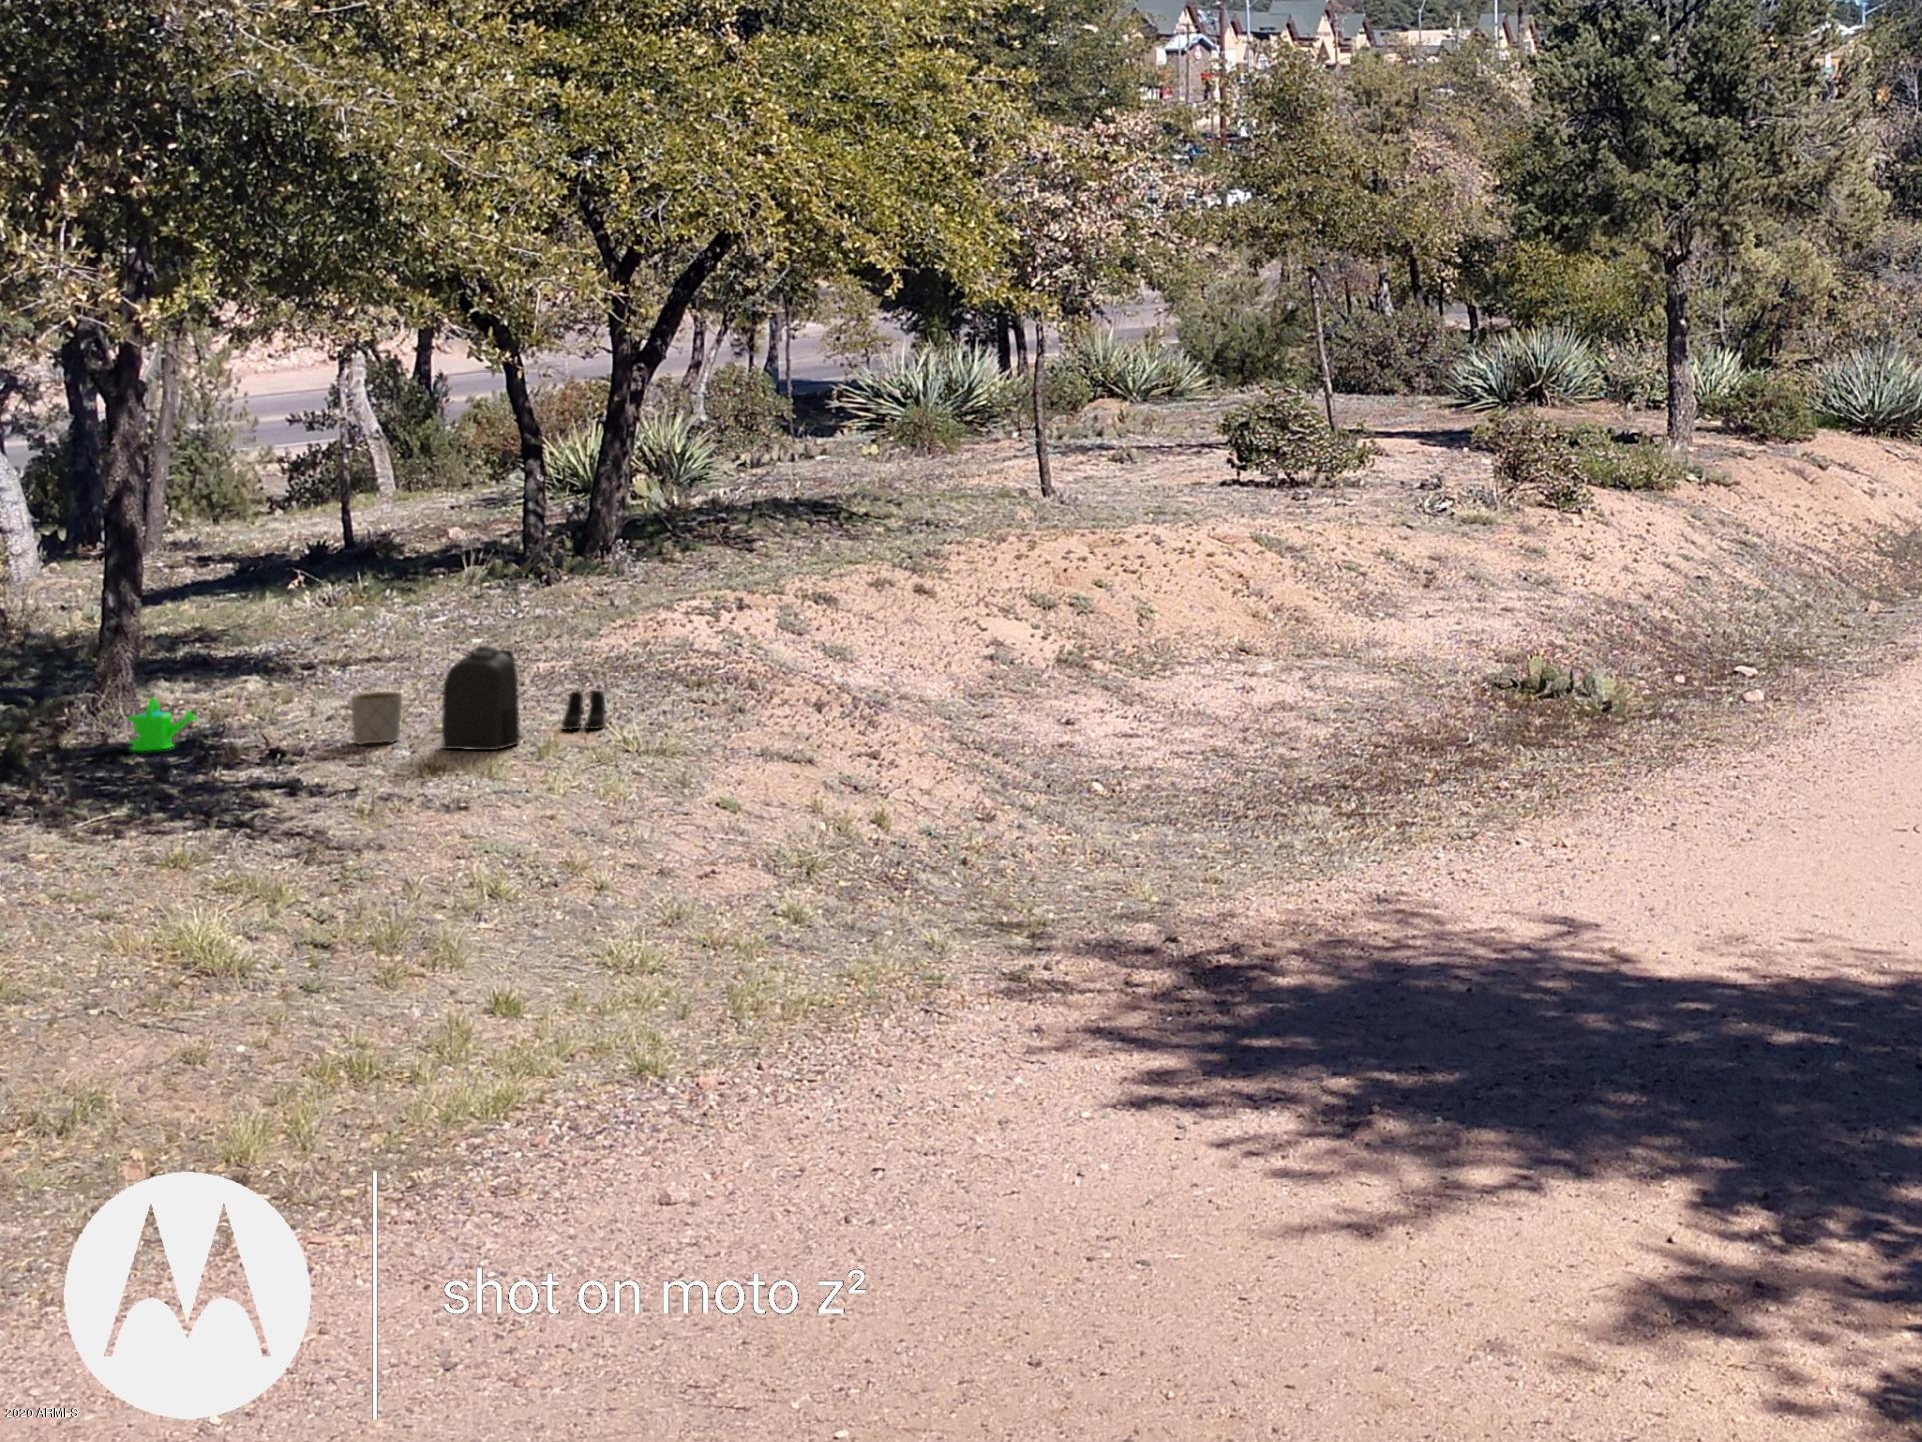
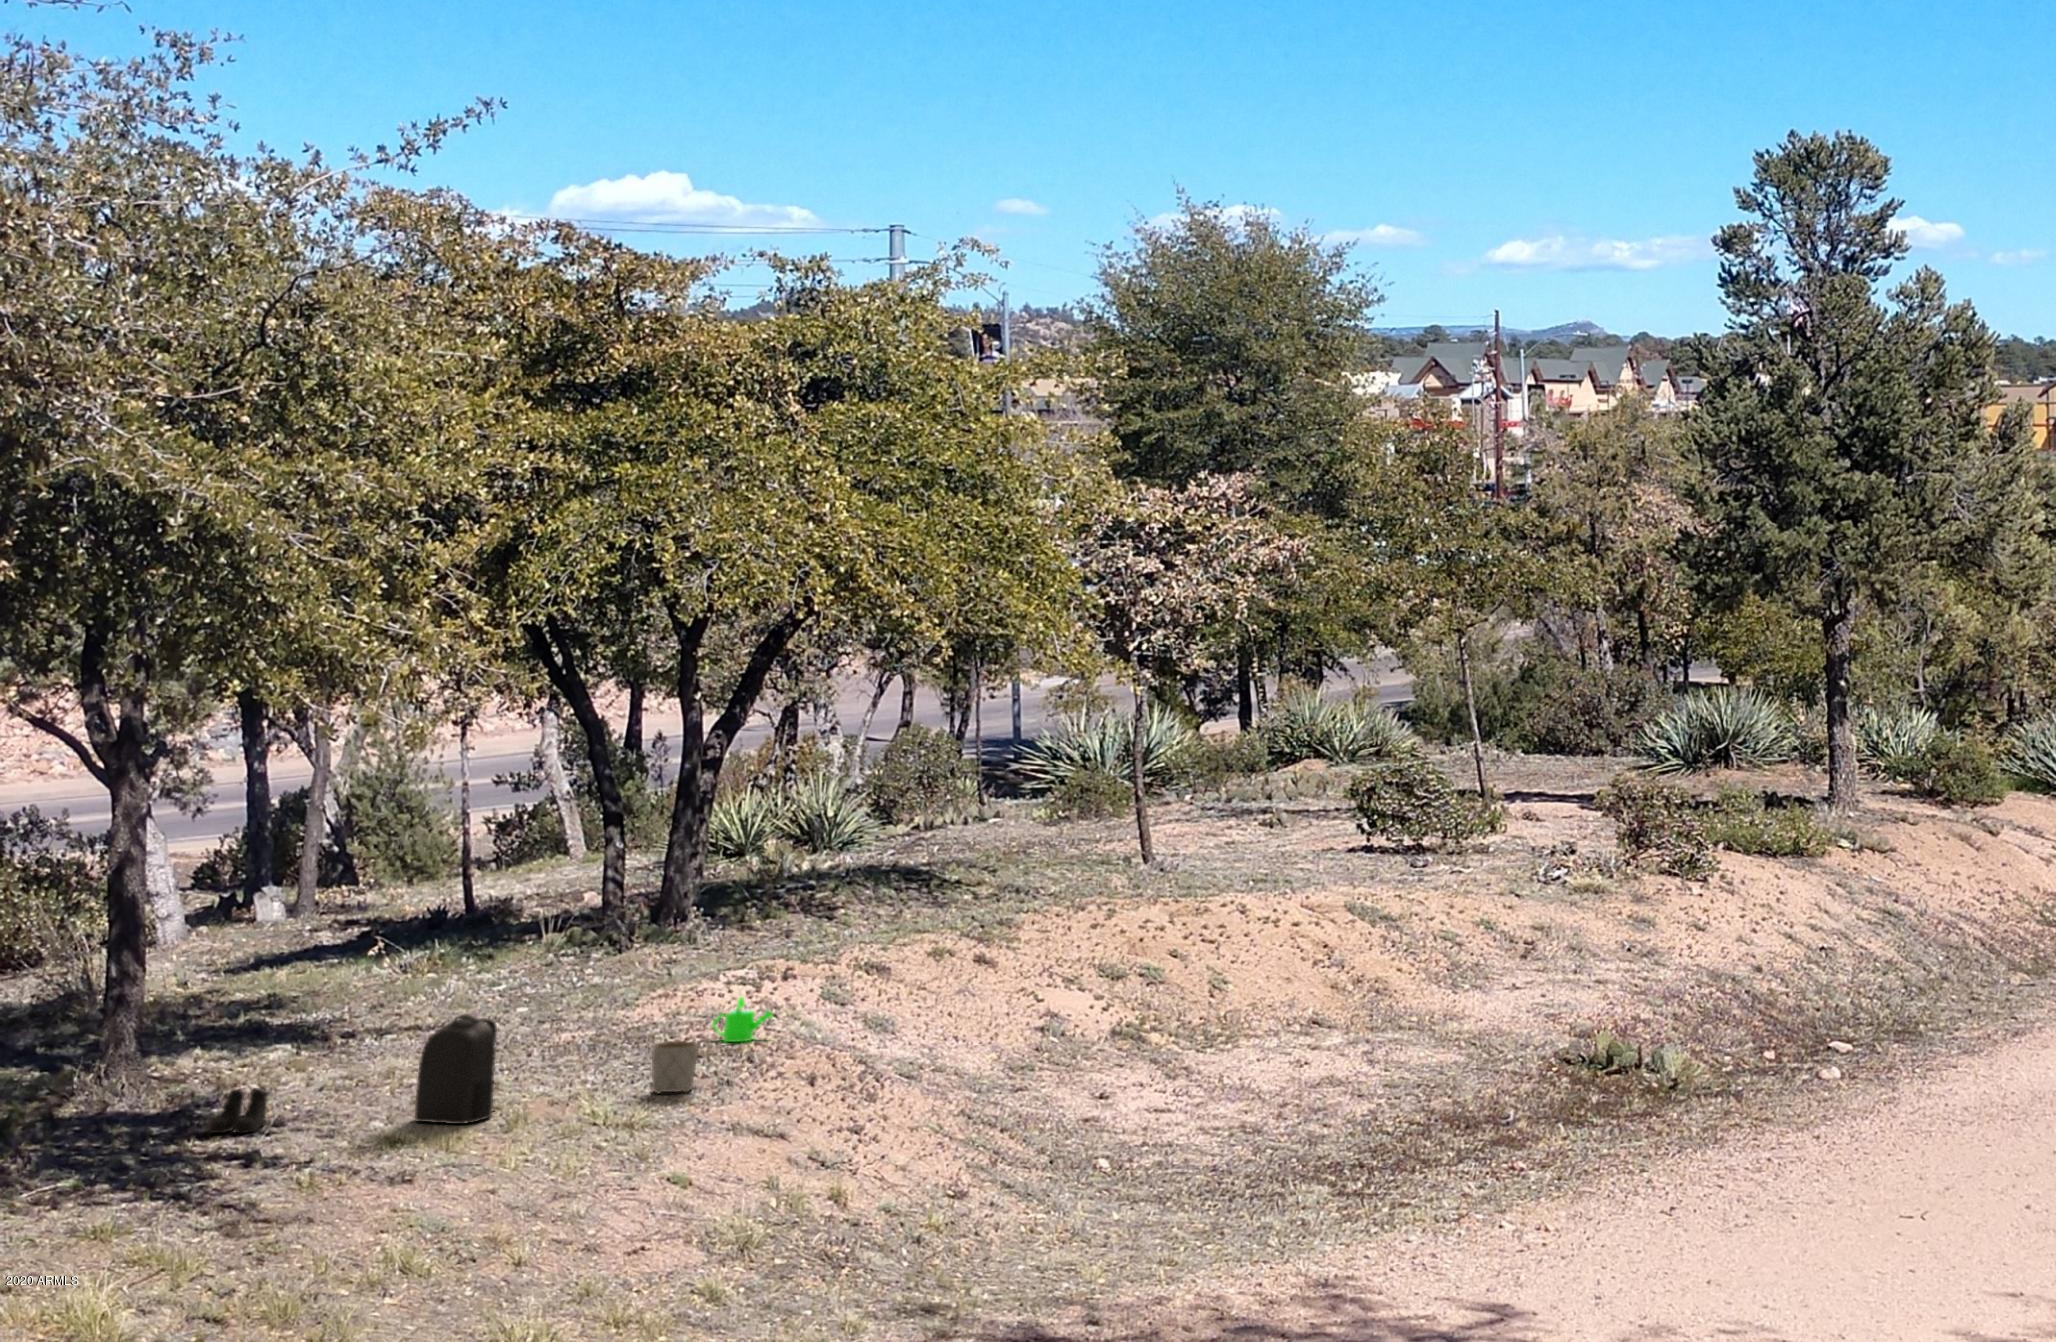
boots: present [562,690,606,730] -> present [209,1088,268,1133]
planter: present [351,692,402,745] -> present [652,1041,698,1093]
watering can: present [127,697,196,751] -> present [712,997,772,1042]

